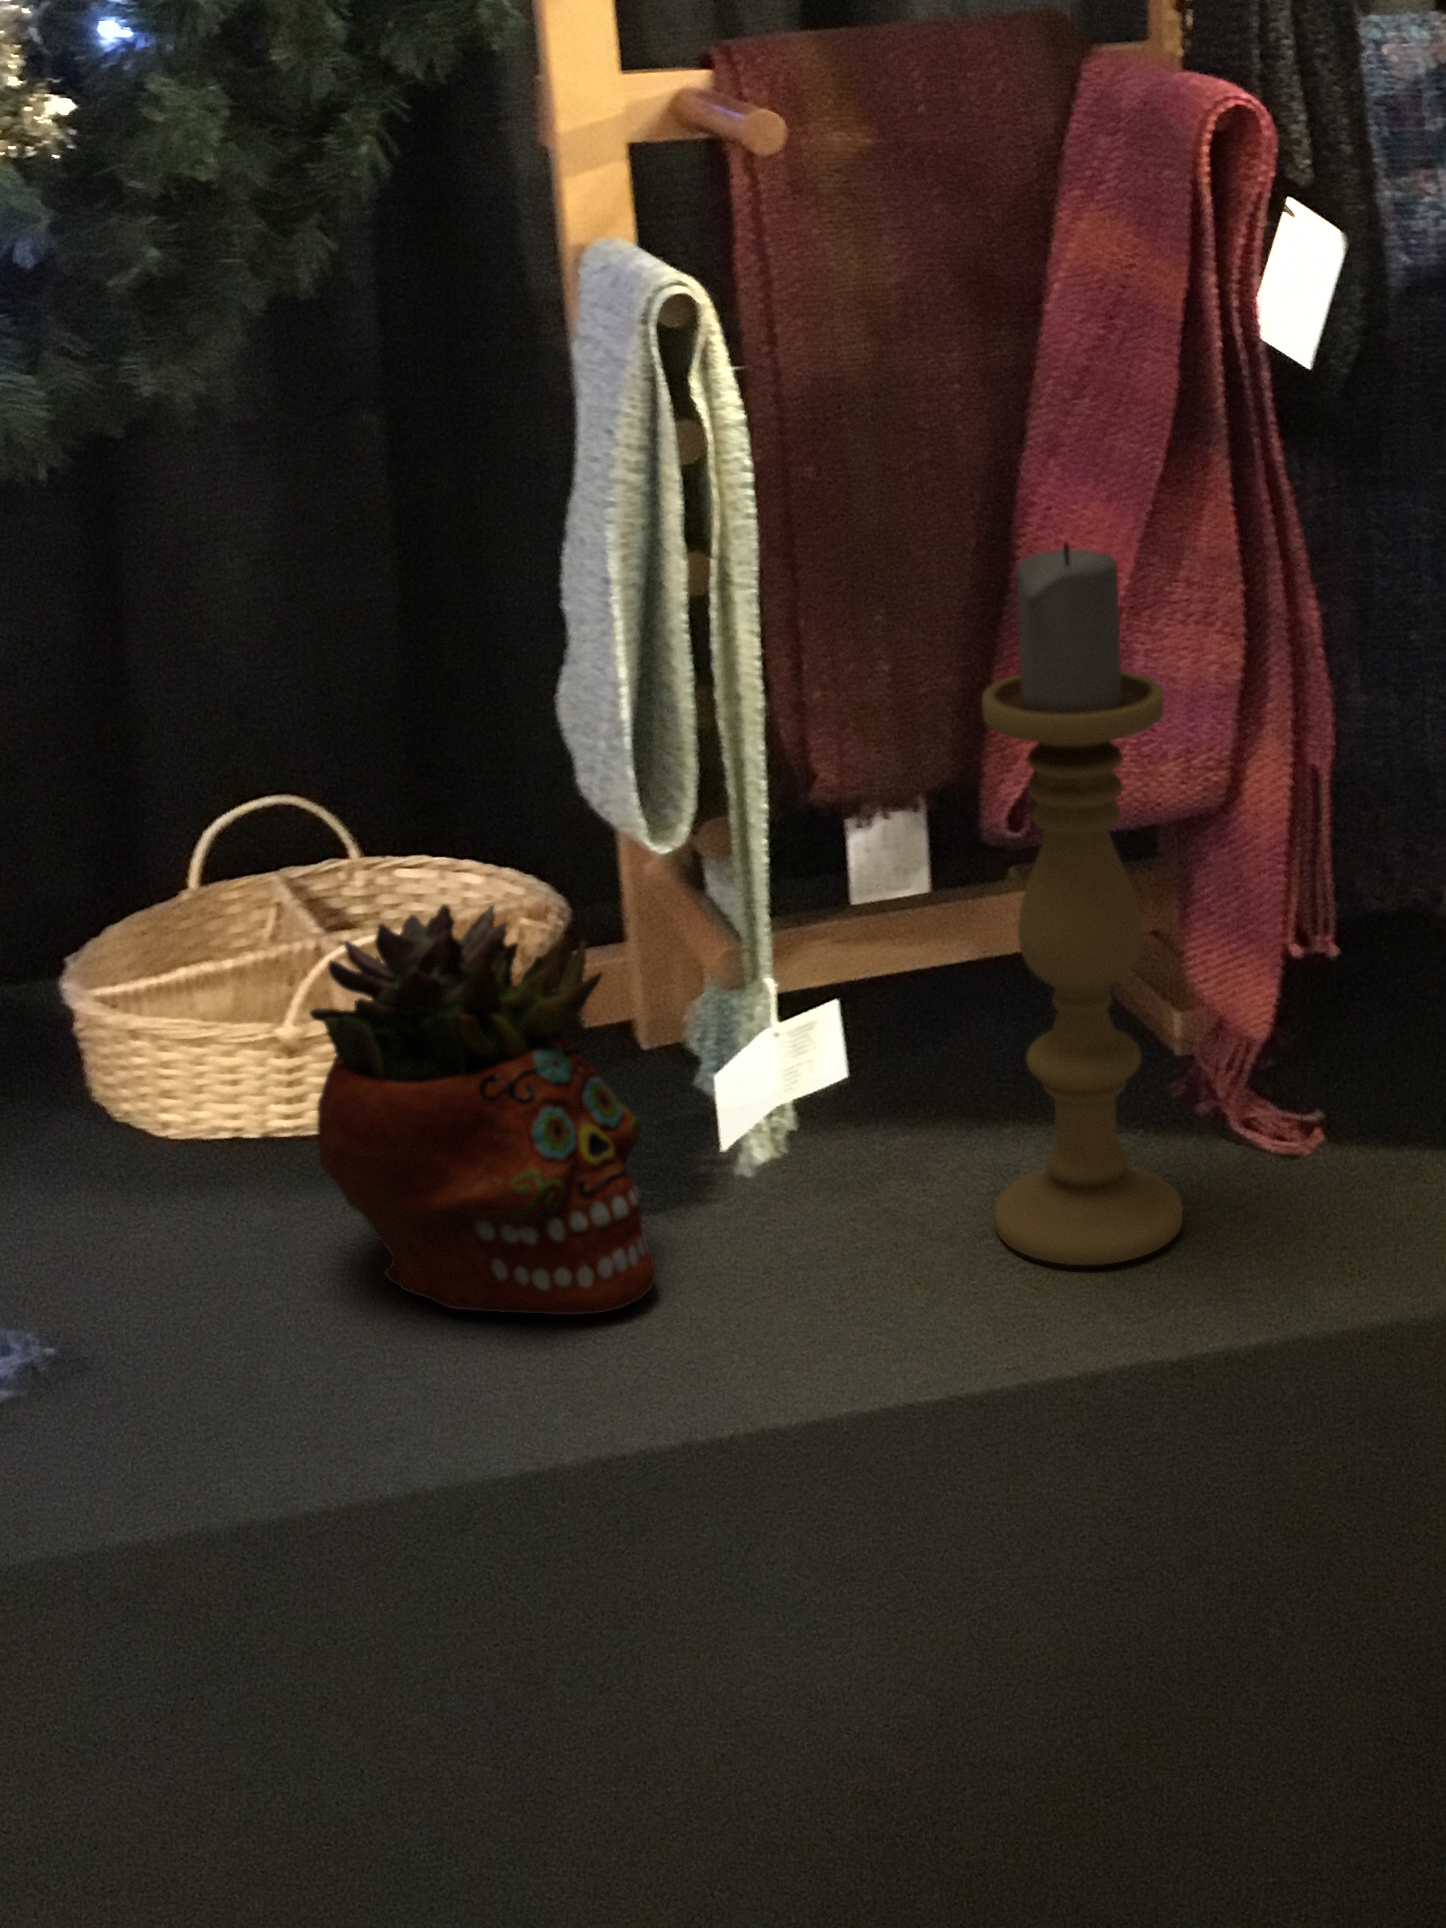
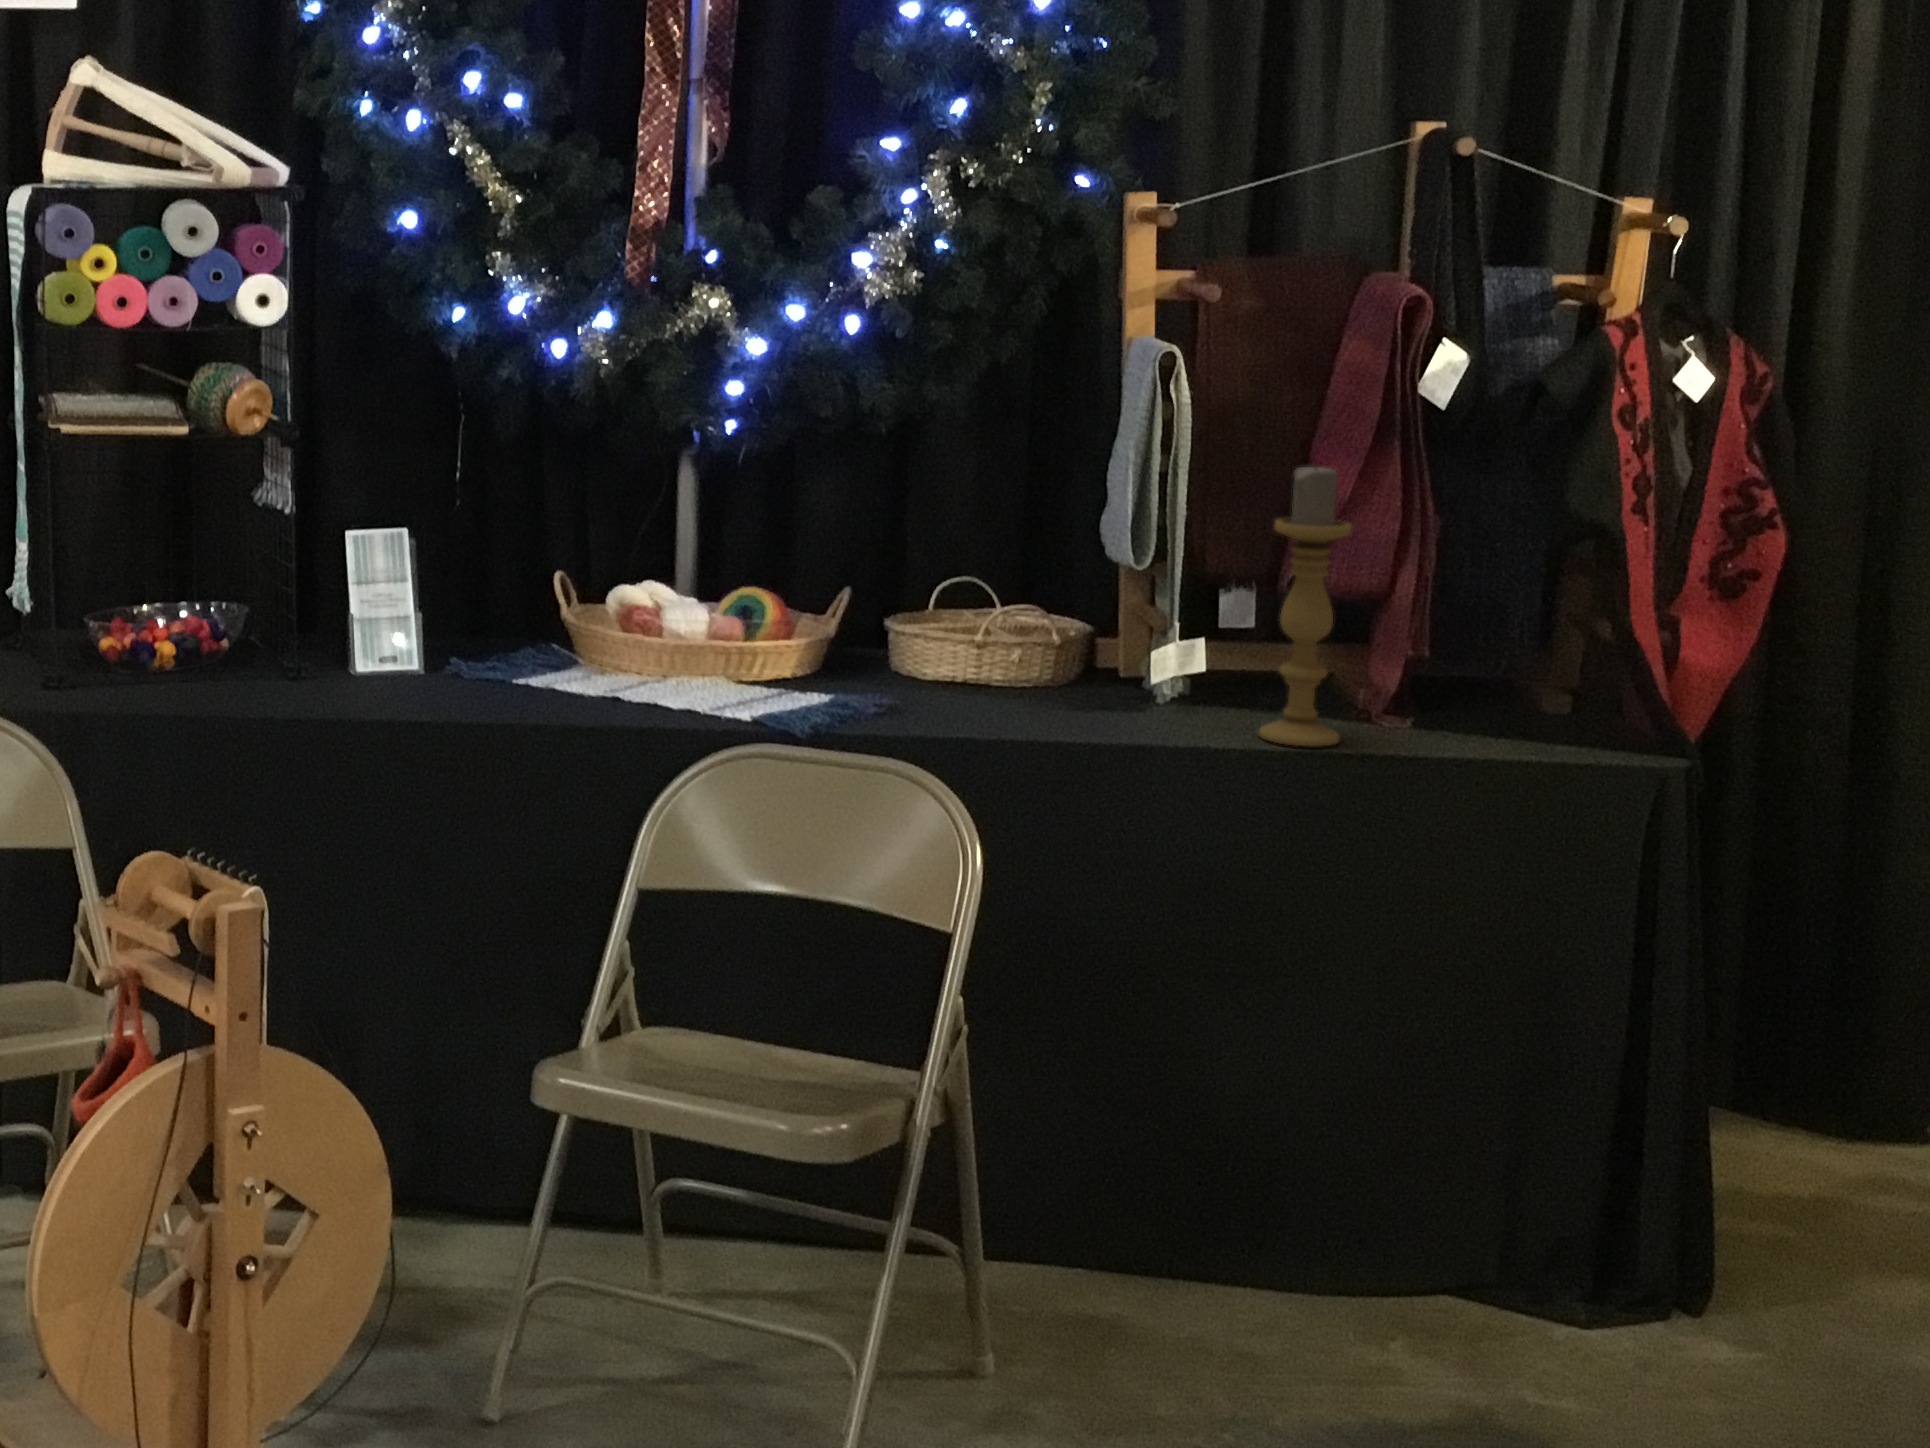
succulent planter: present [310,905,657,1315] -> none [993,580,1119,729]

